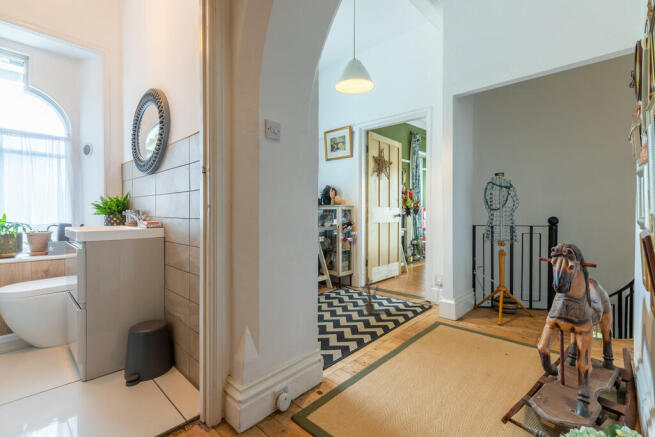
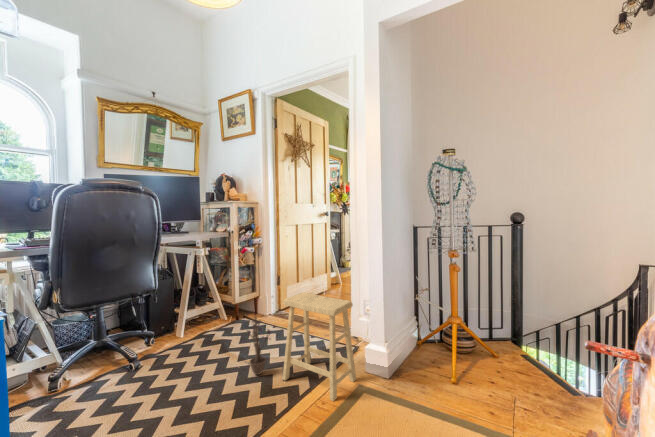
footstool: none [386,265,434,326] -> present [282,292,356,401]

